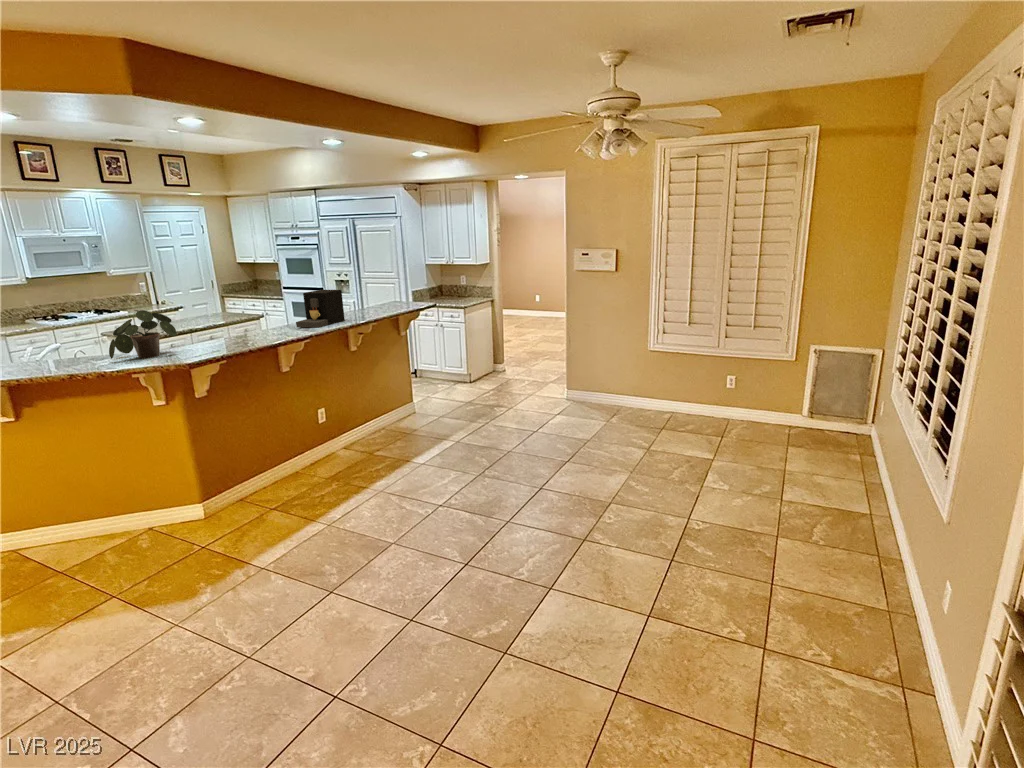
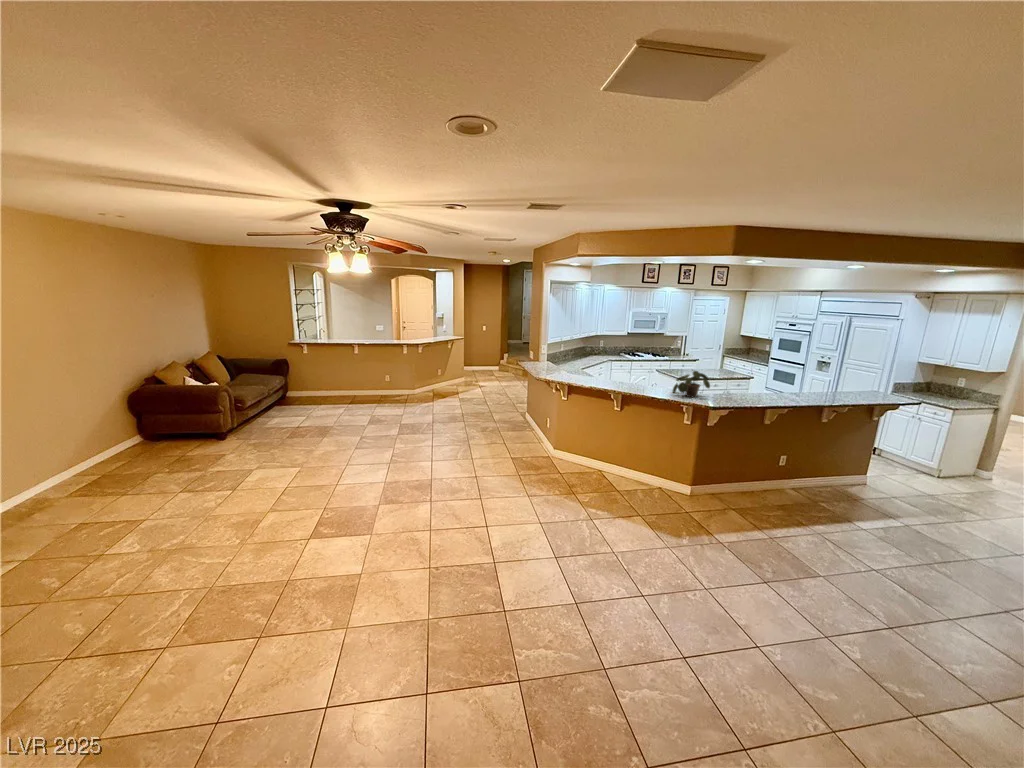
coffee maker: present [296,290,345,328] -> none [783,373,828,401]

